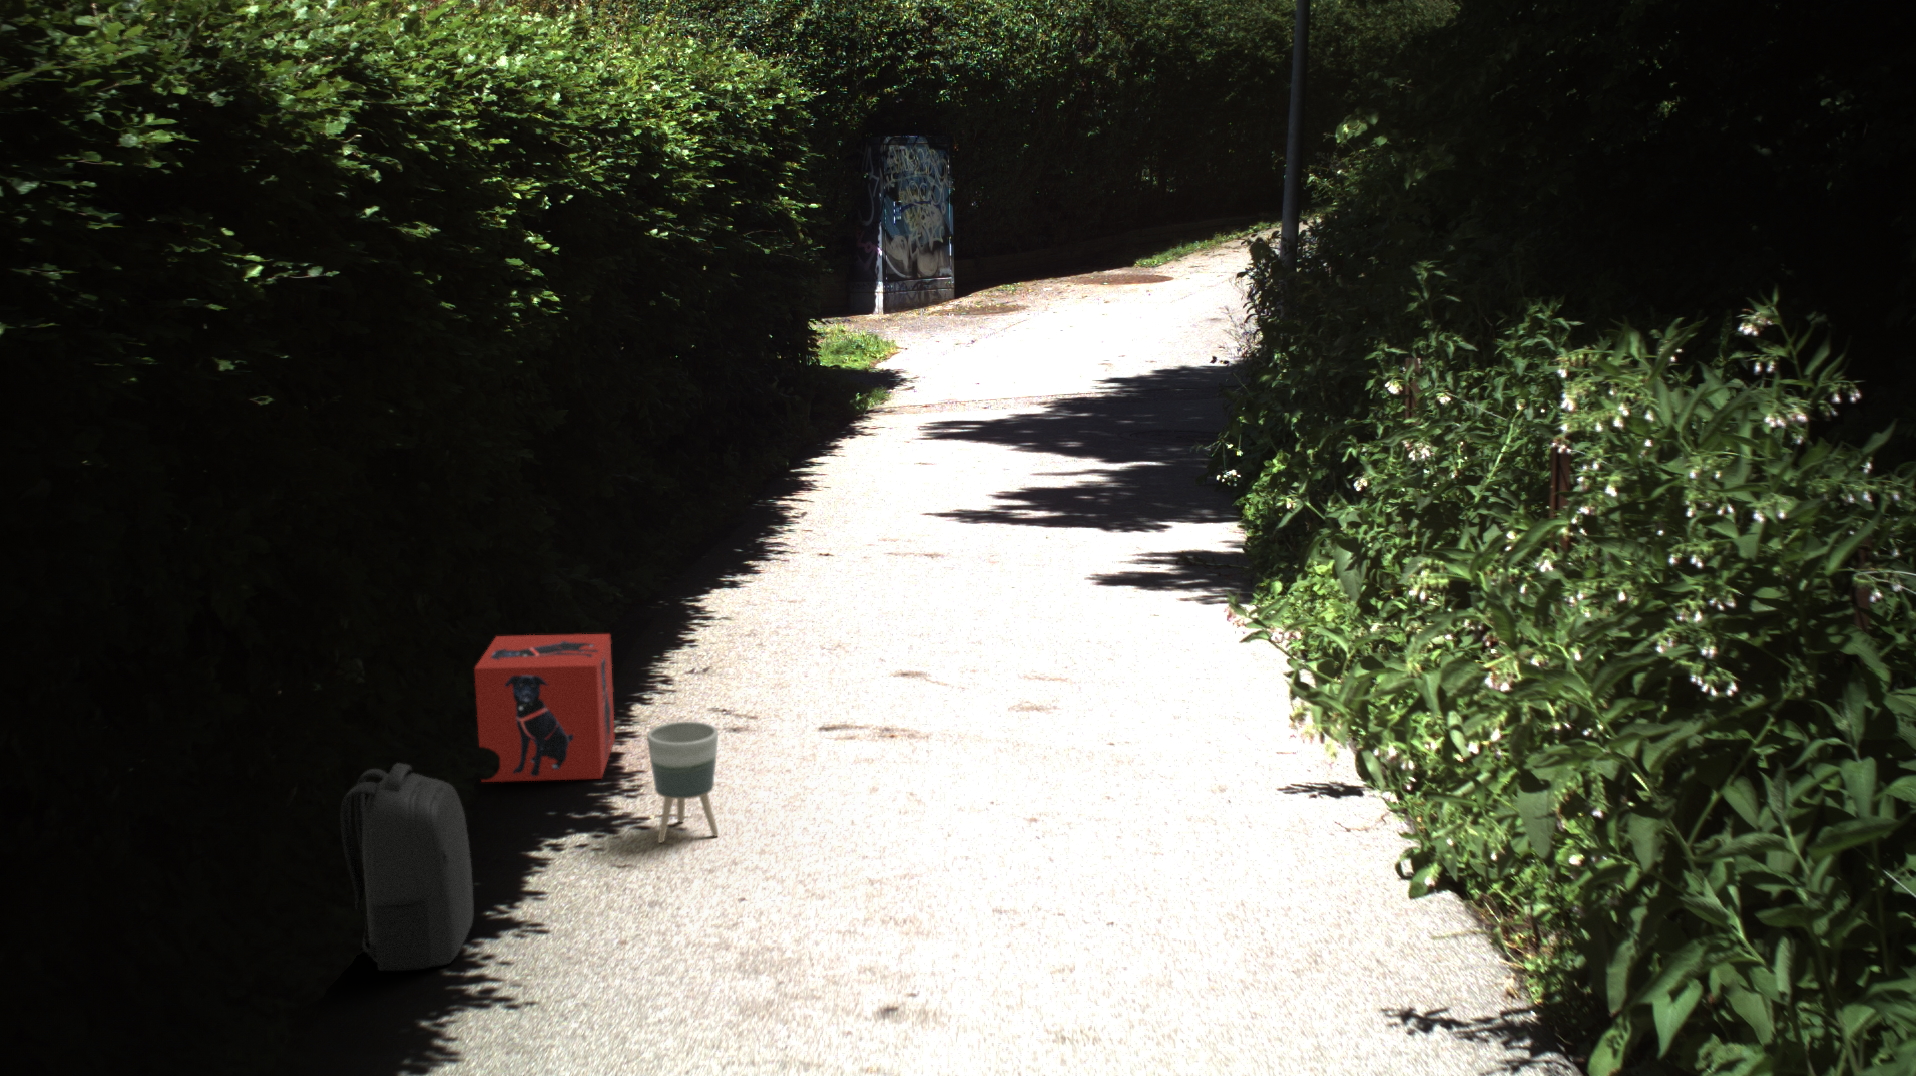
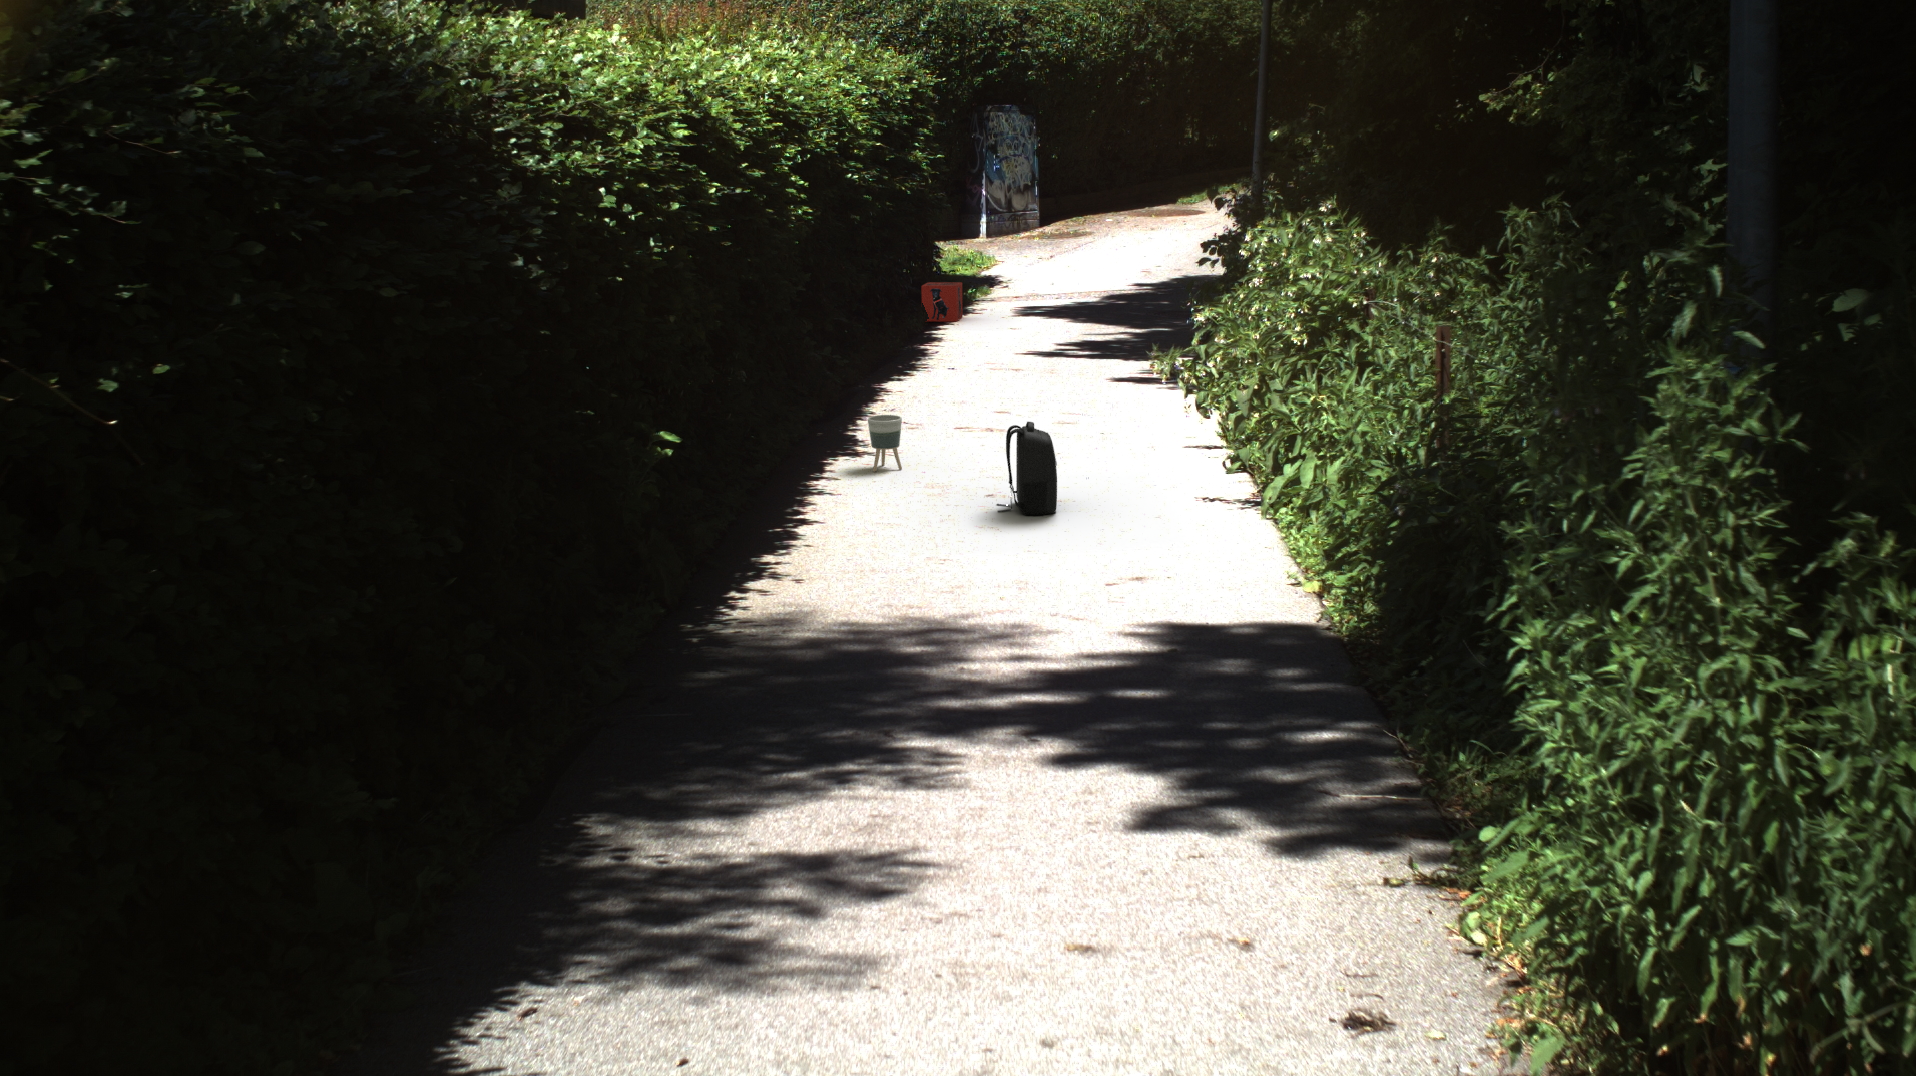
storage box: present [475,634,615,782] -> present [922,282,963,322]
backpack: present [341,763,473,971] -> present [997,422,1057,515]

